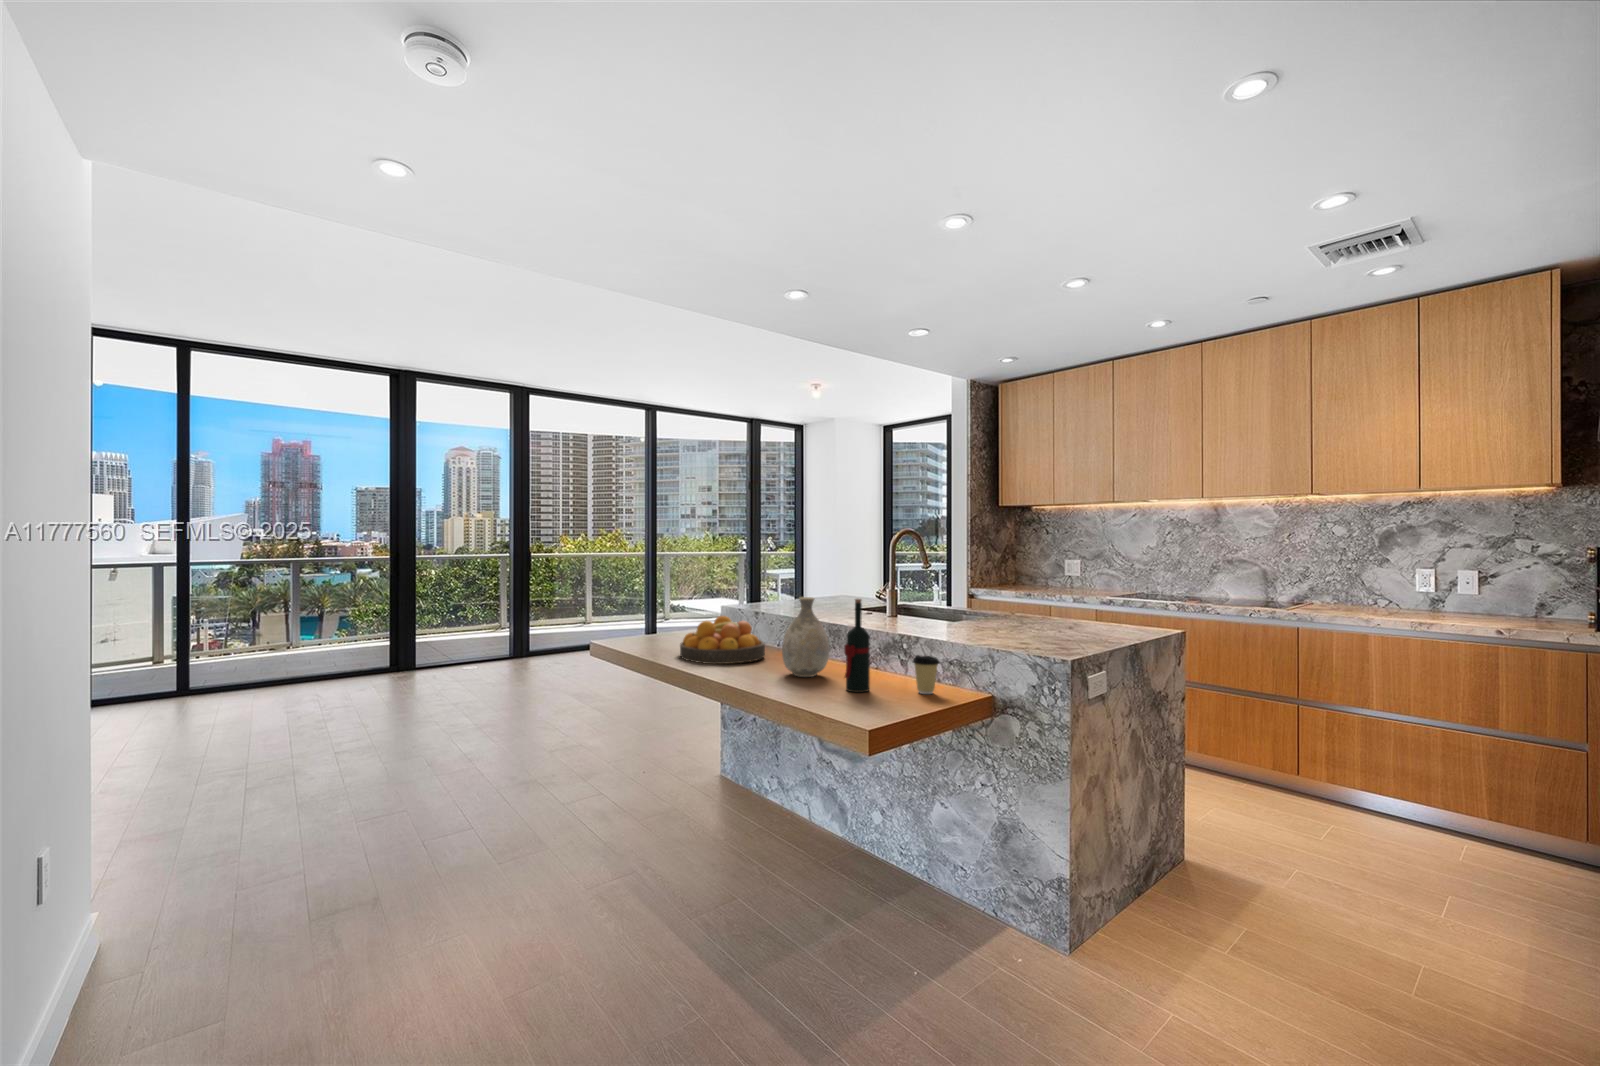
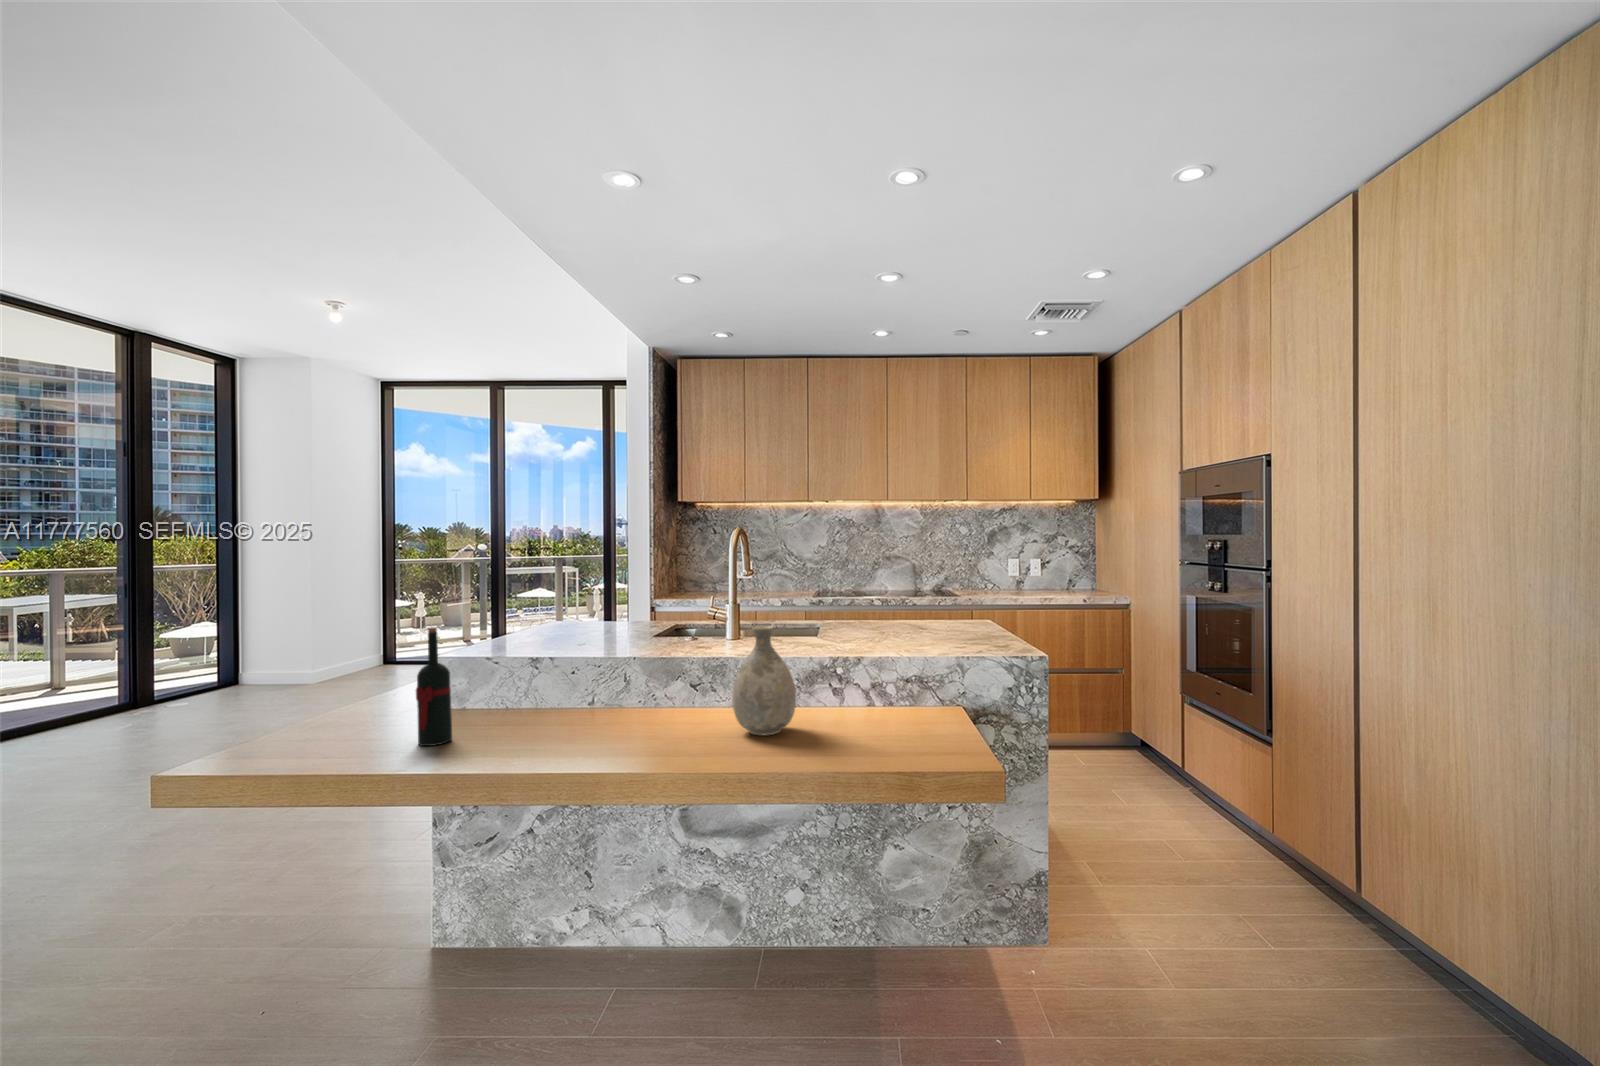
wine bottle: present [844,599,870,692] -> present [416,627,452,746]
fruit bowl: present [680,616,765,664] -> none [523,672,658,753]
coffee cup: present [913,655,939,694] -> none [907,676,939,722]

